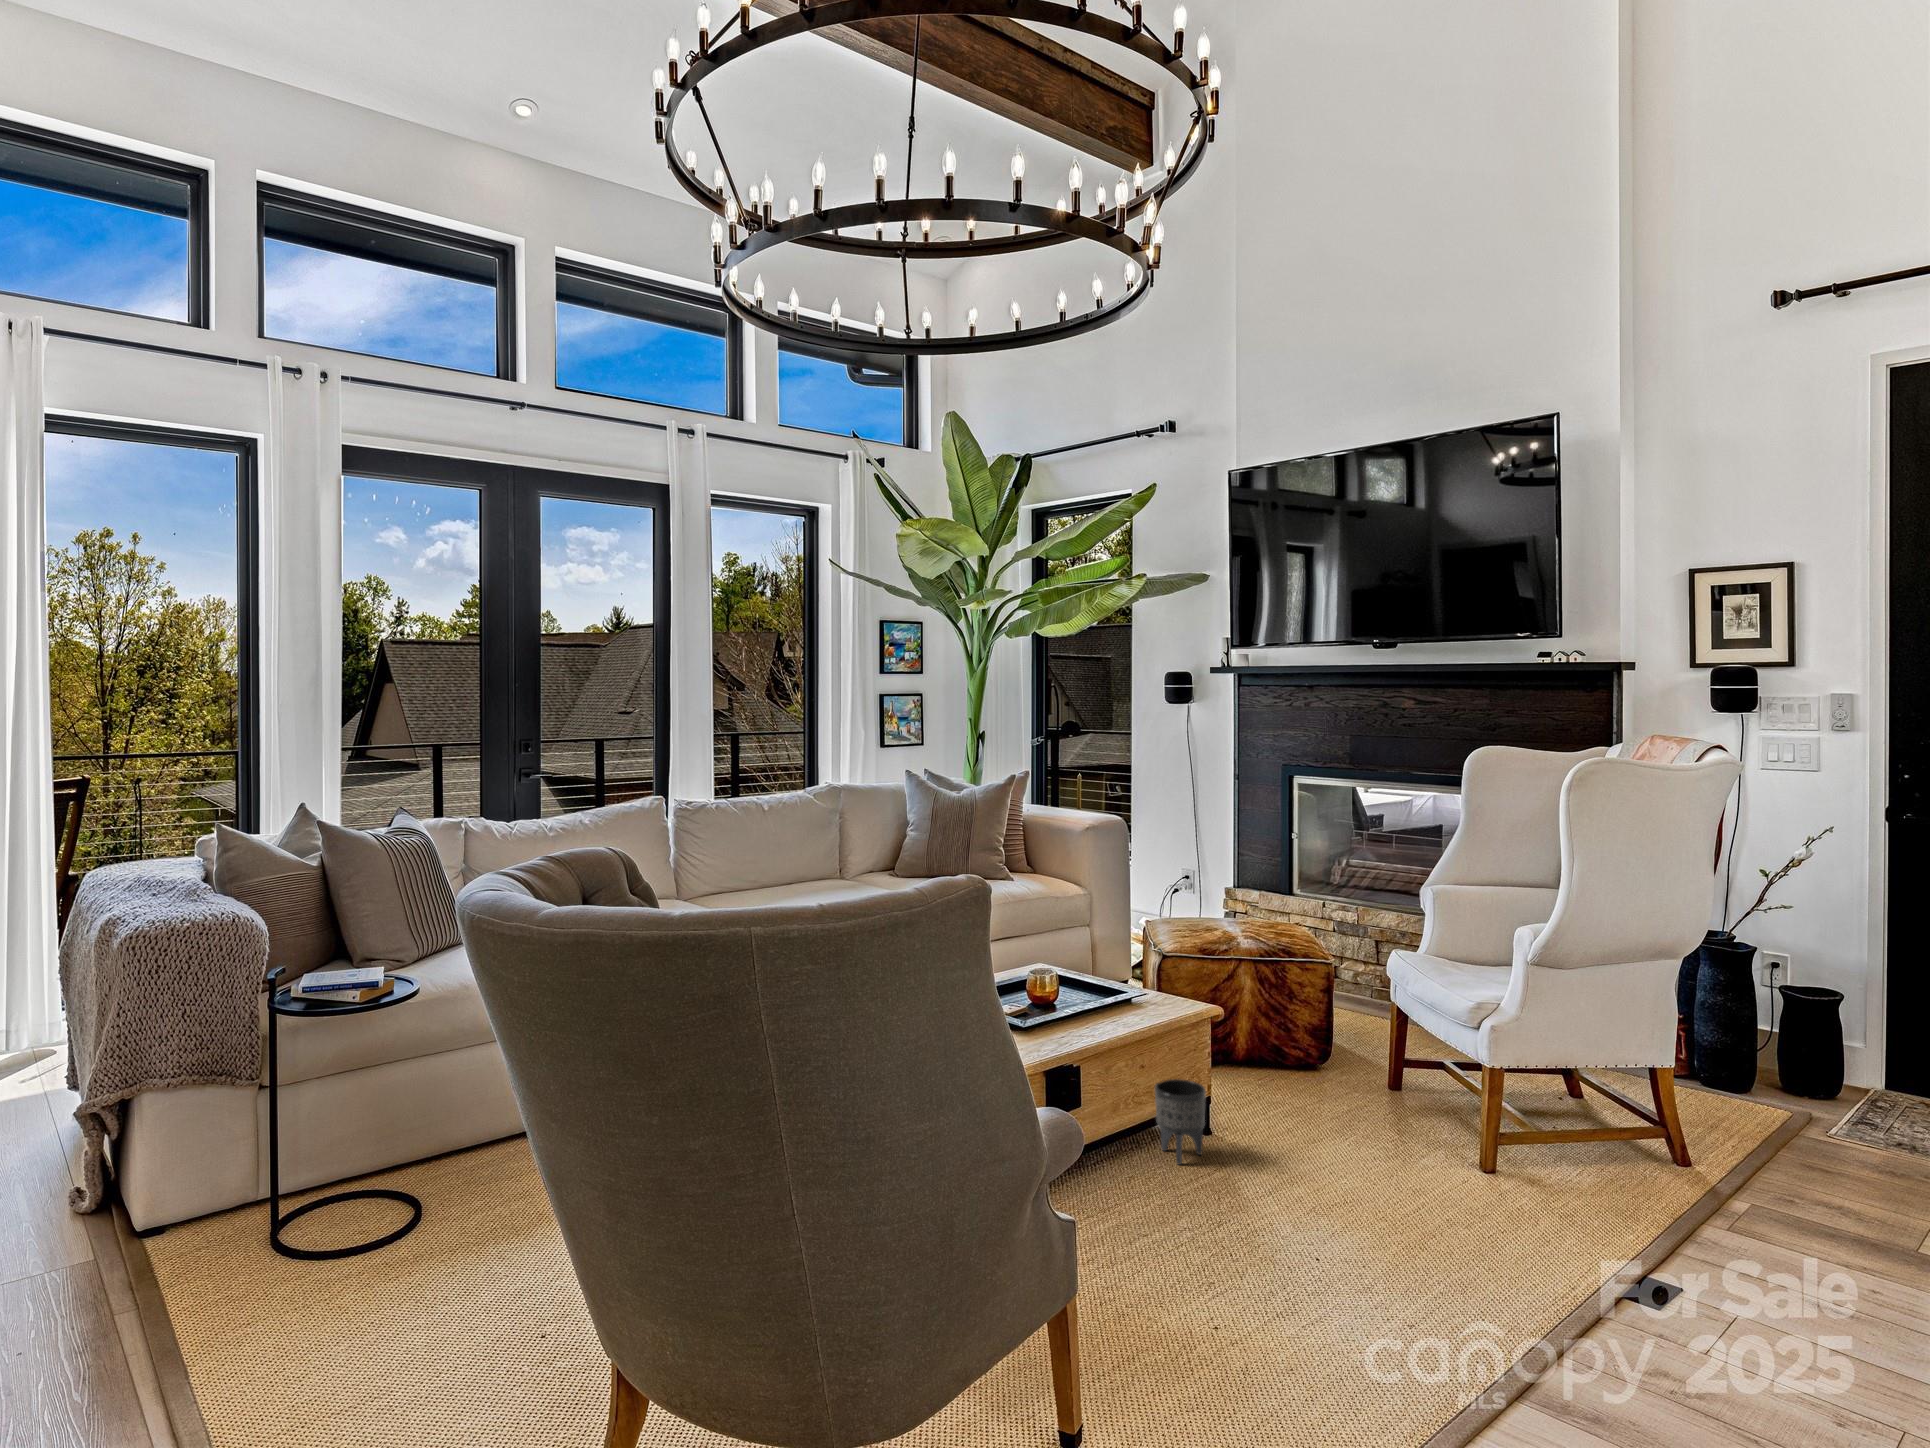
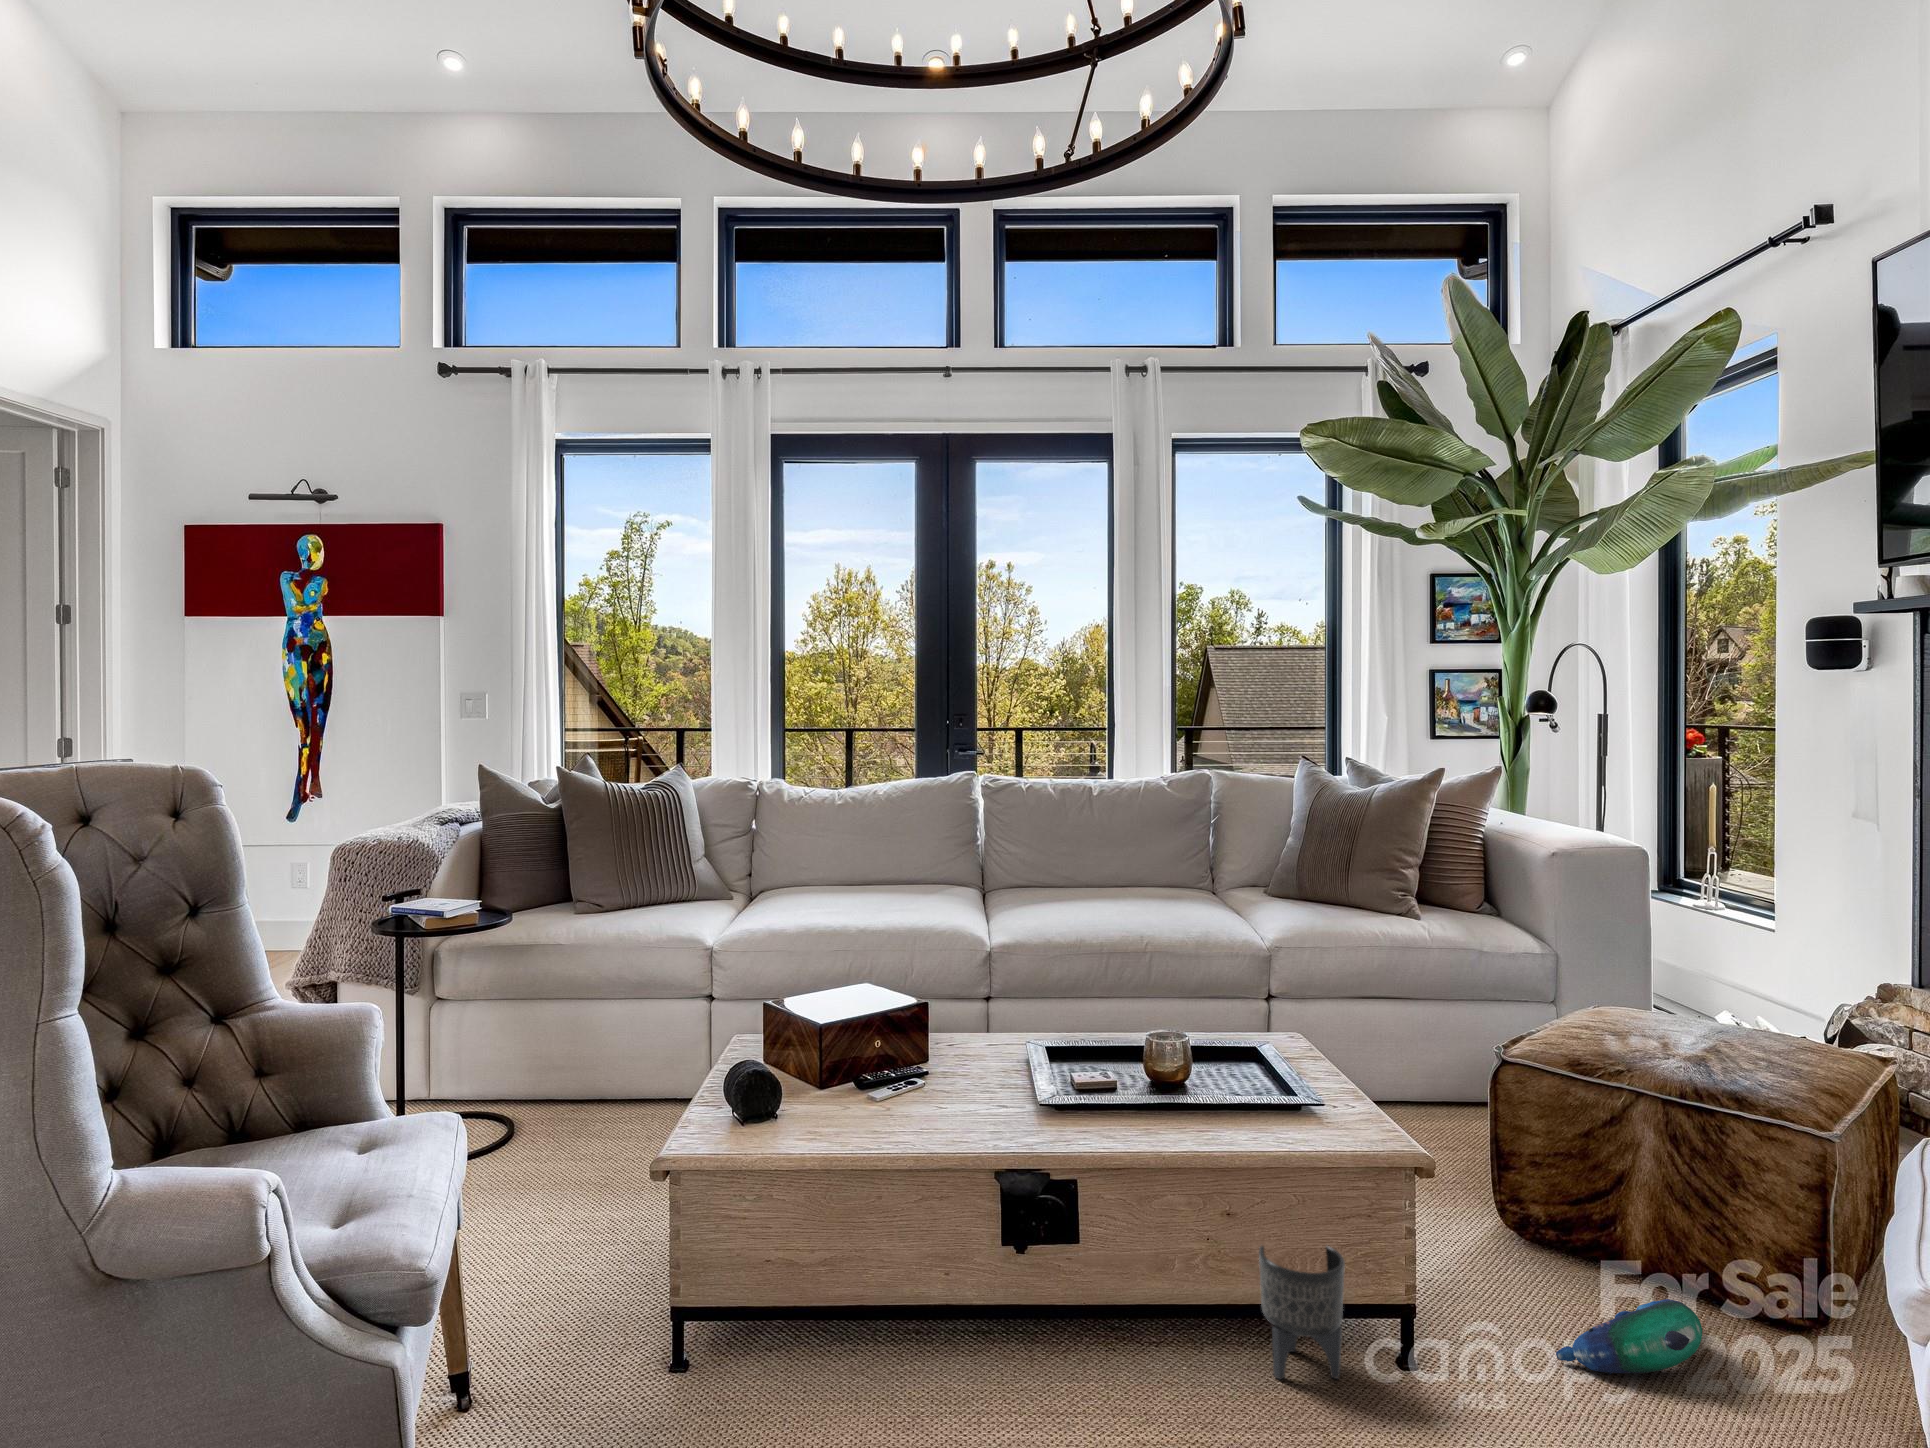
plush toy: none [1260,1065,1316,1112] -> present [1556,1299,1702,1375]

